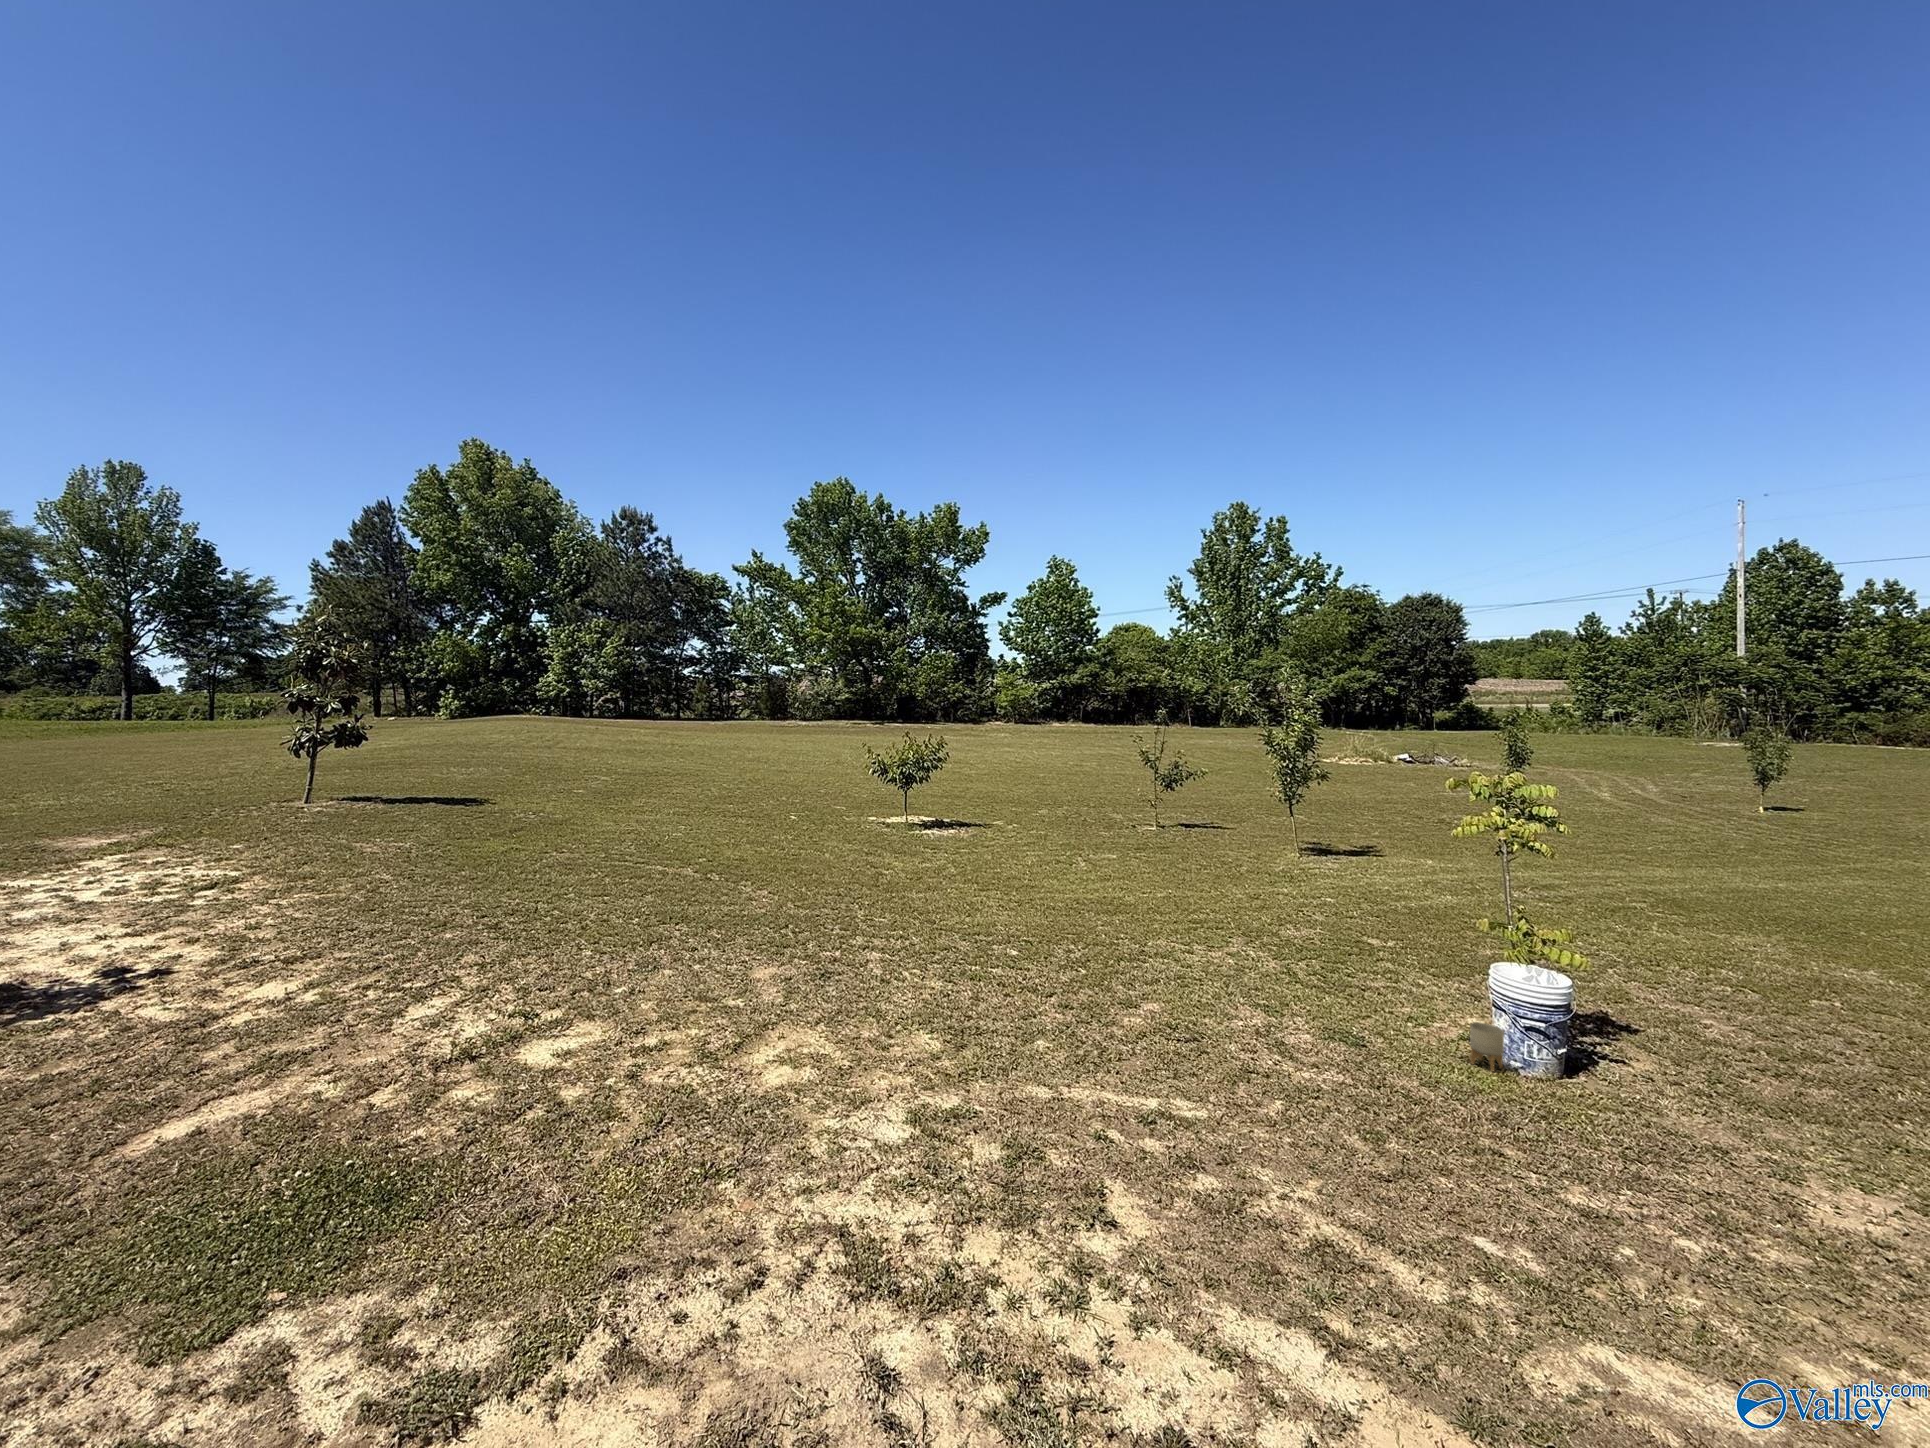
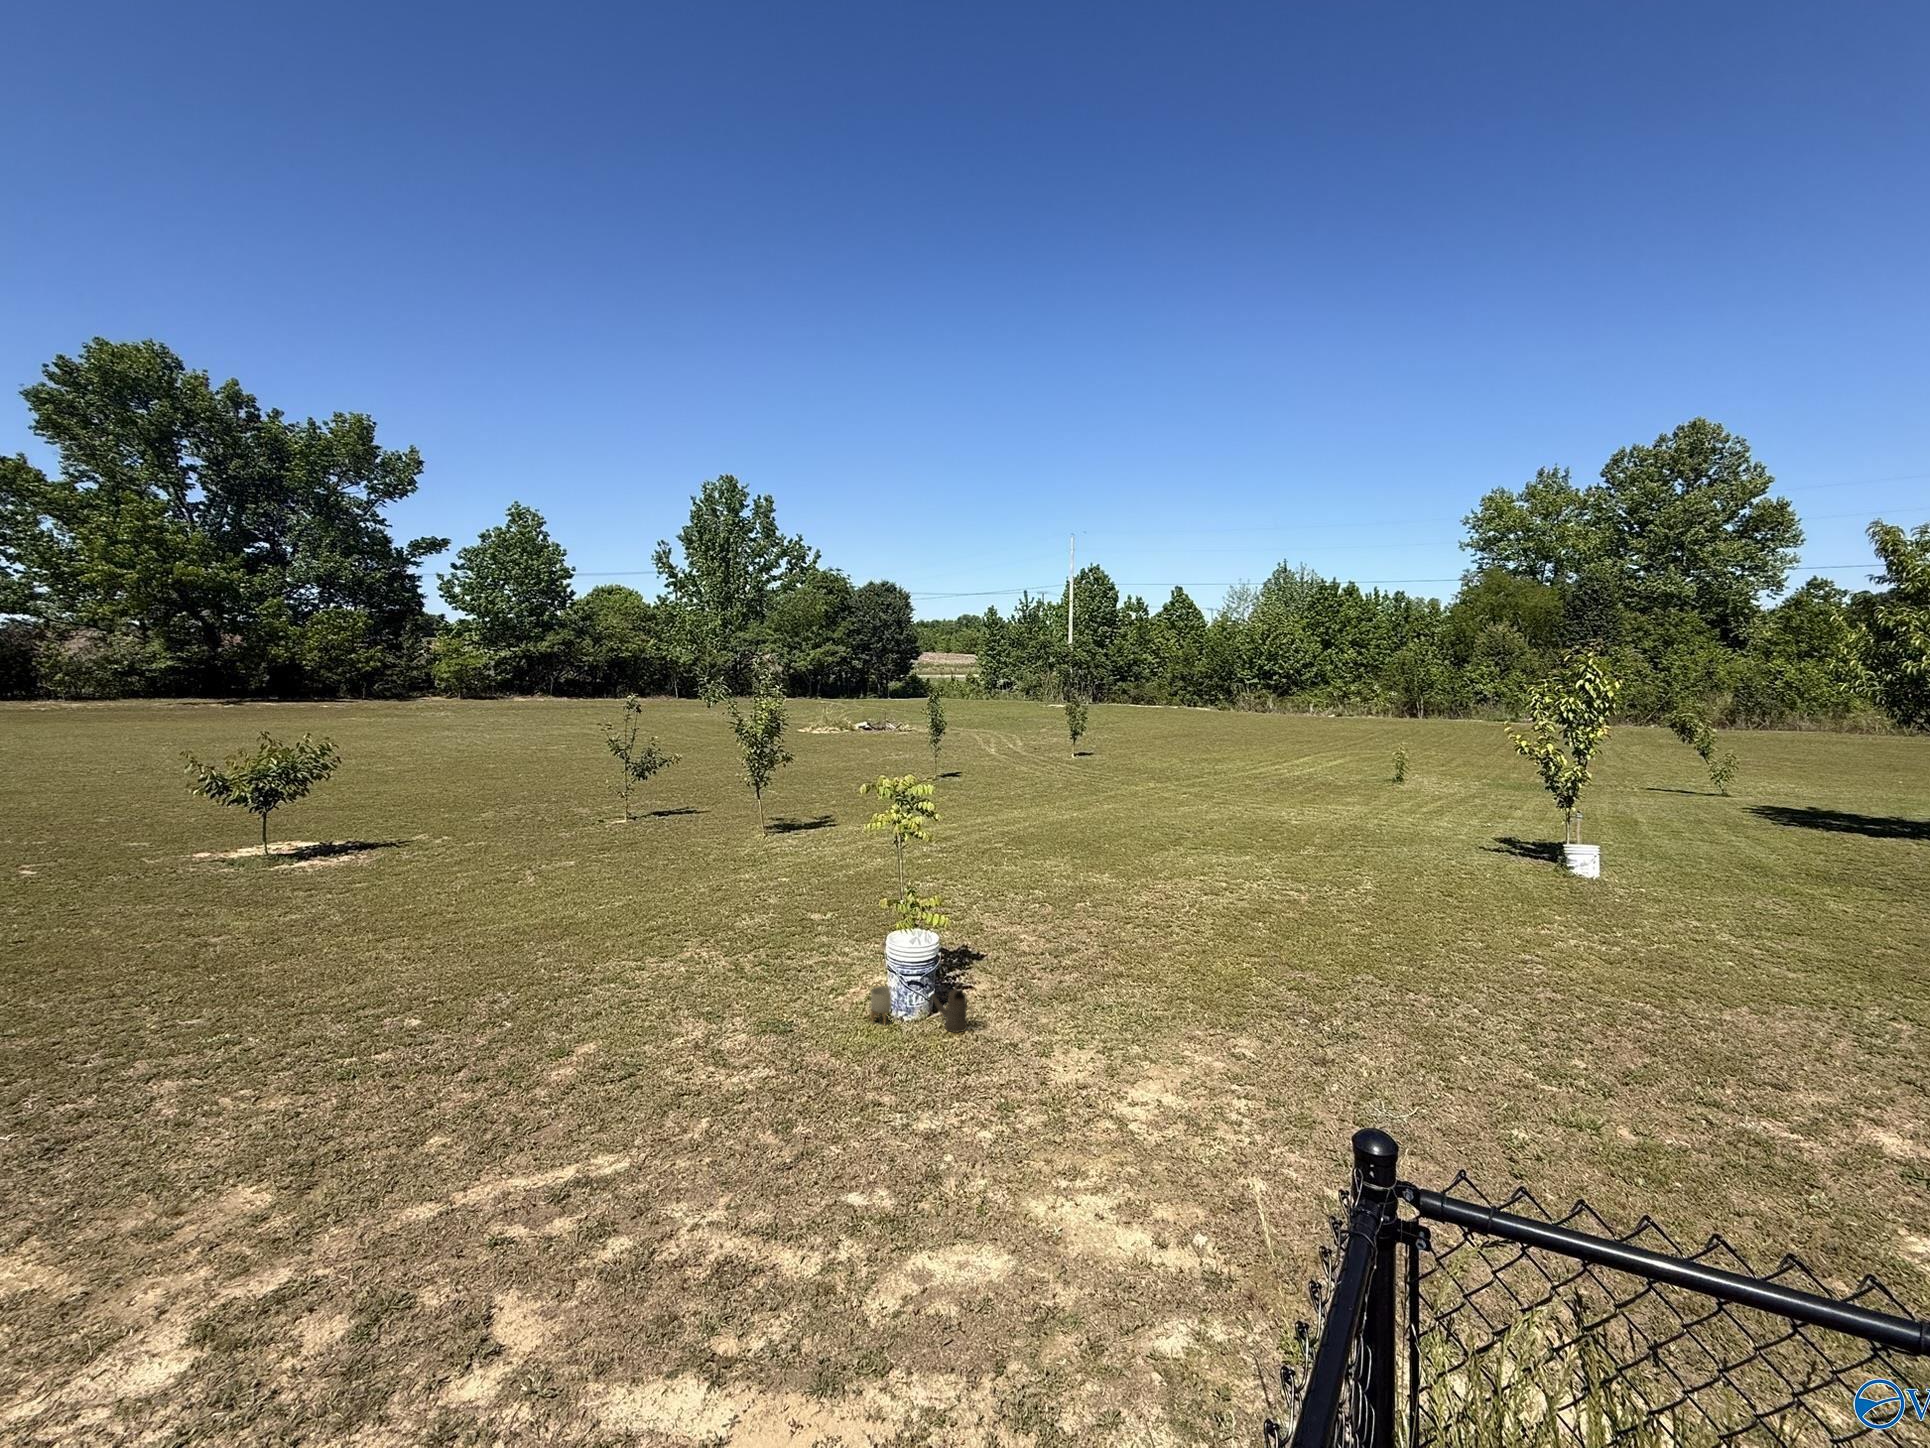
watering can: none [1554,1034,1642,1111] -> present [932,983,972,1033]

